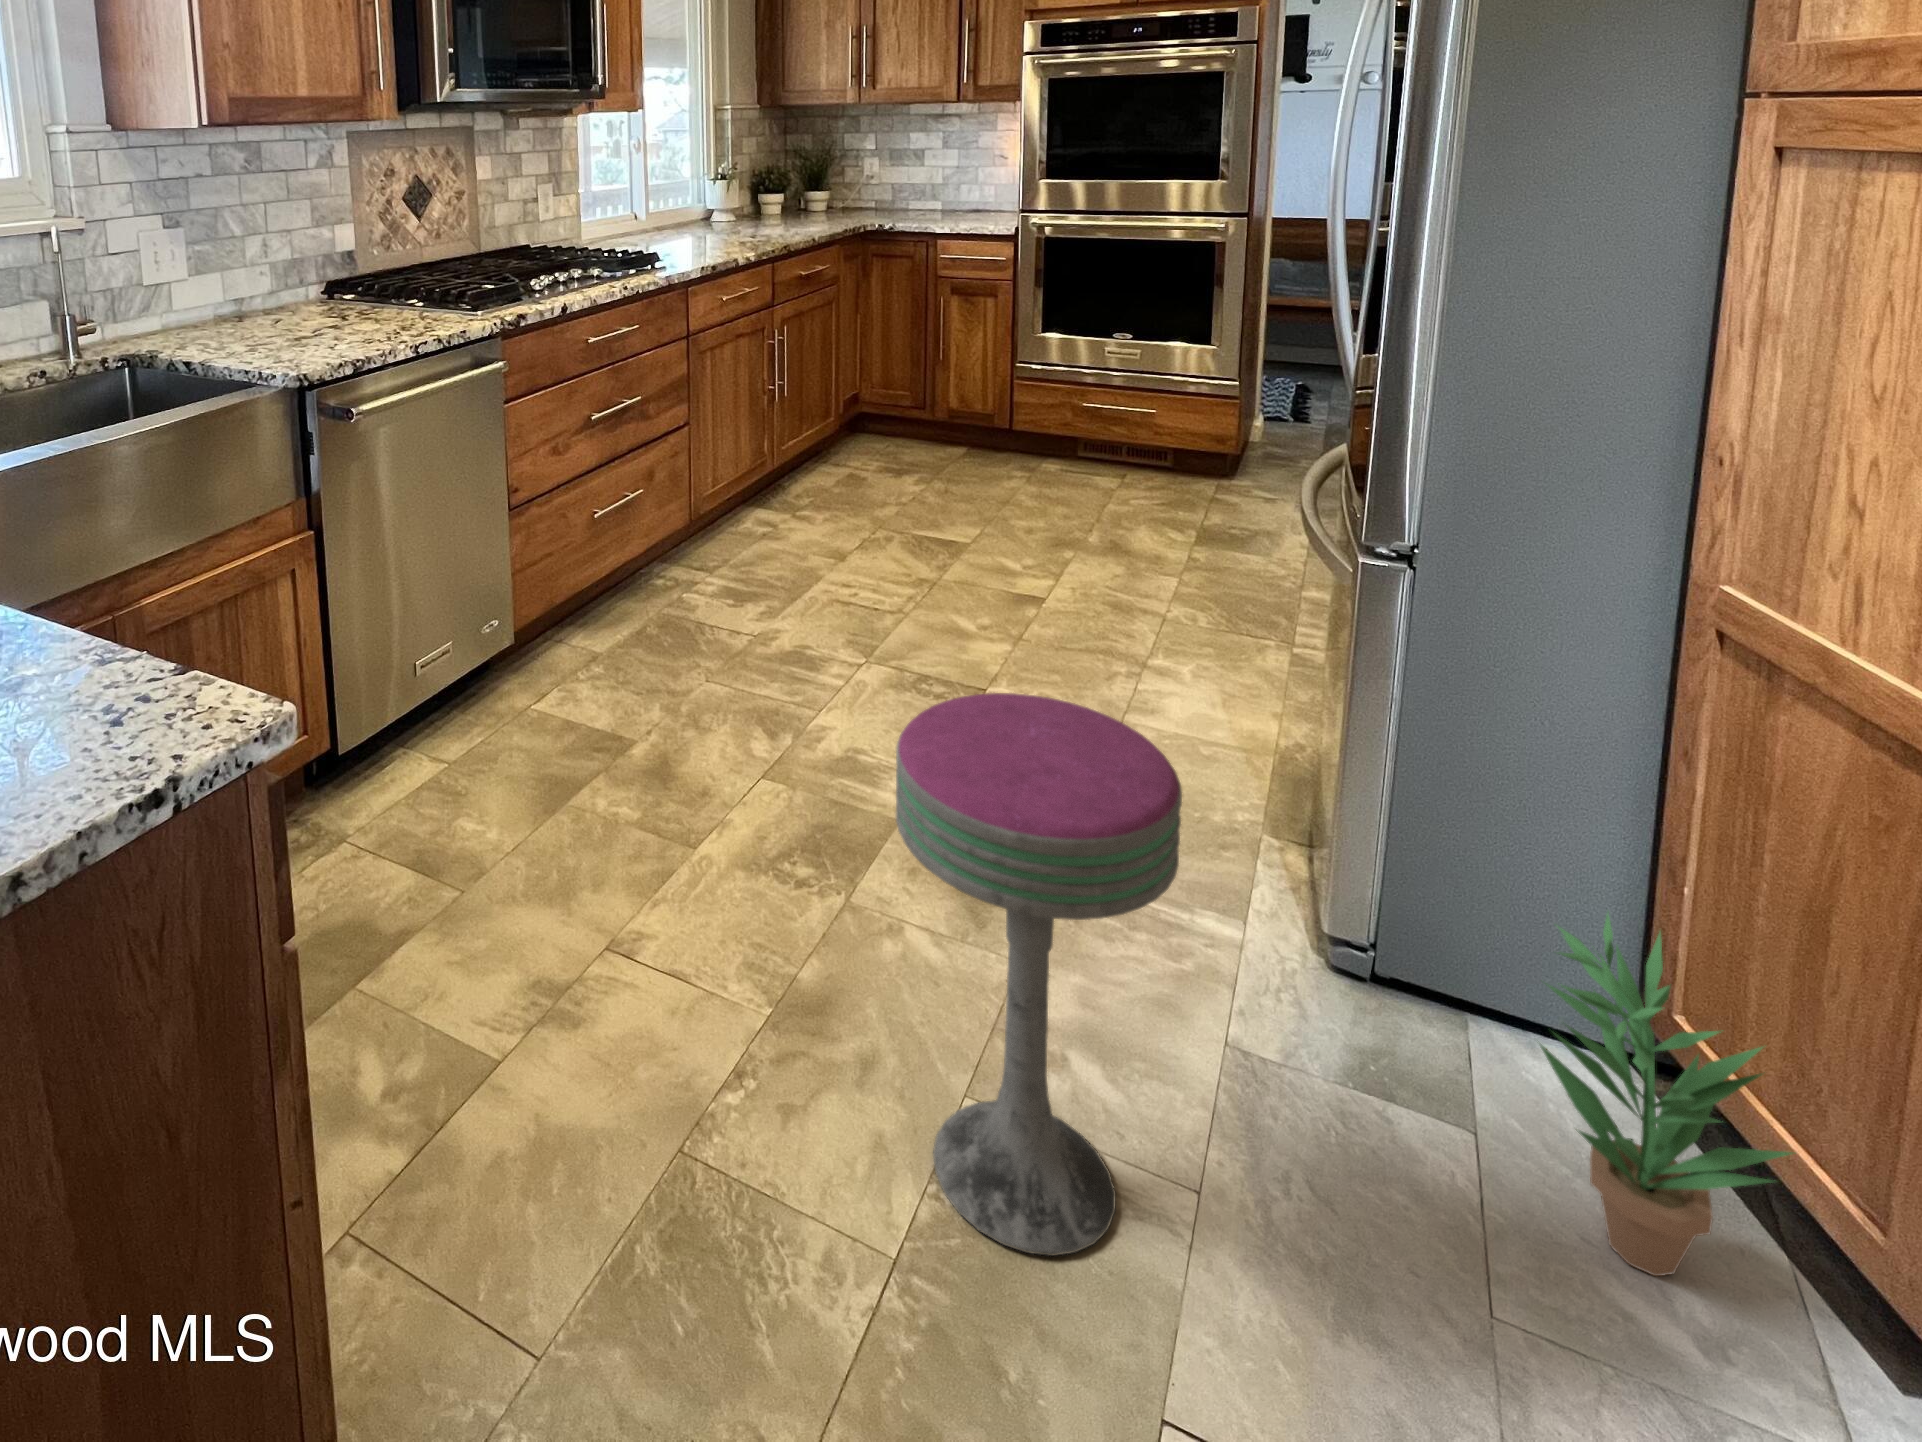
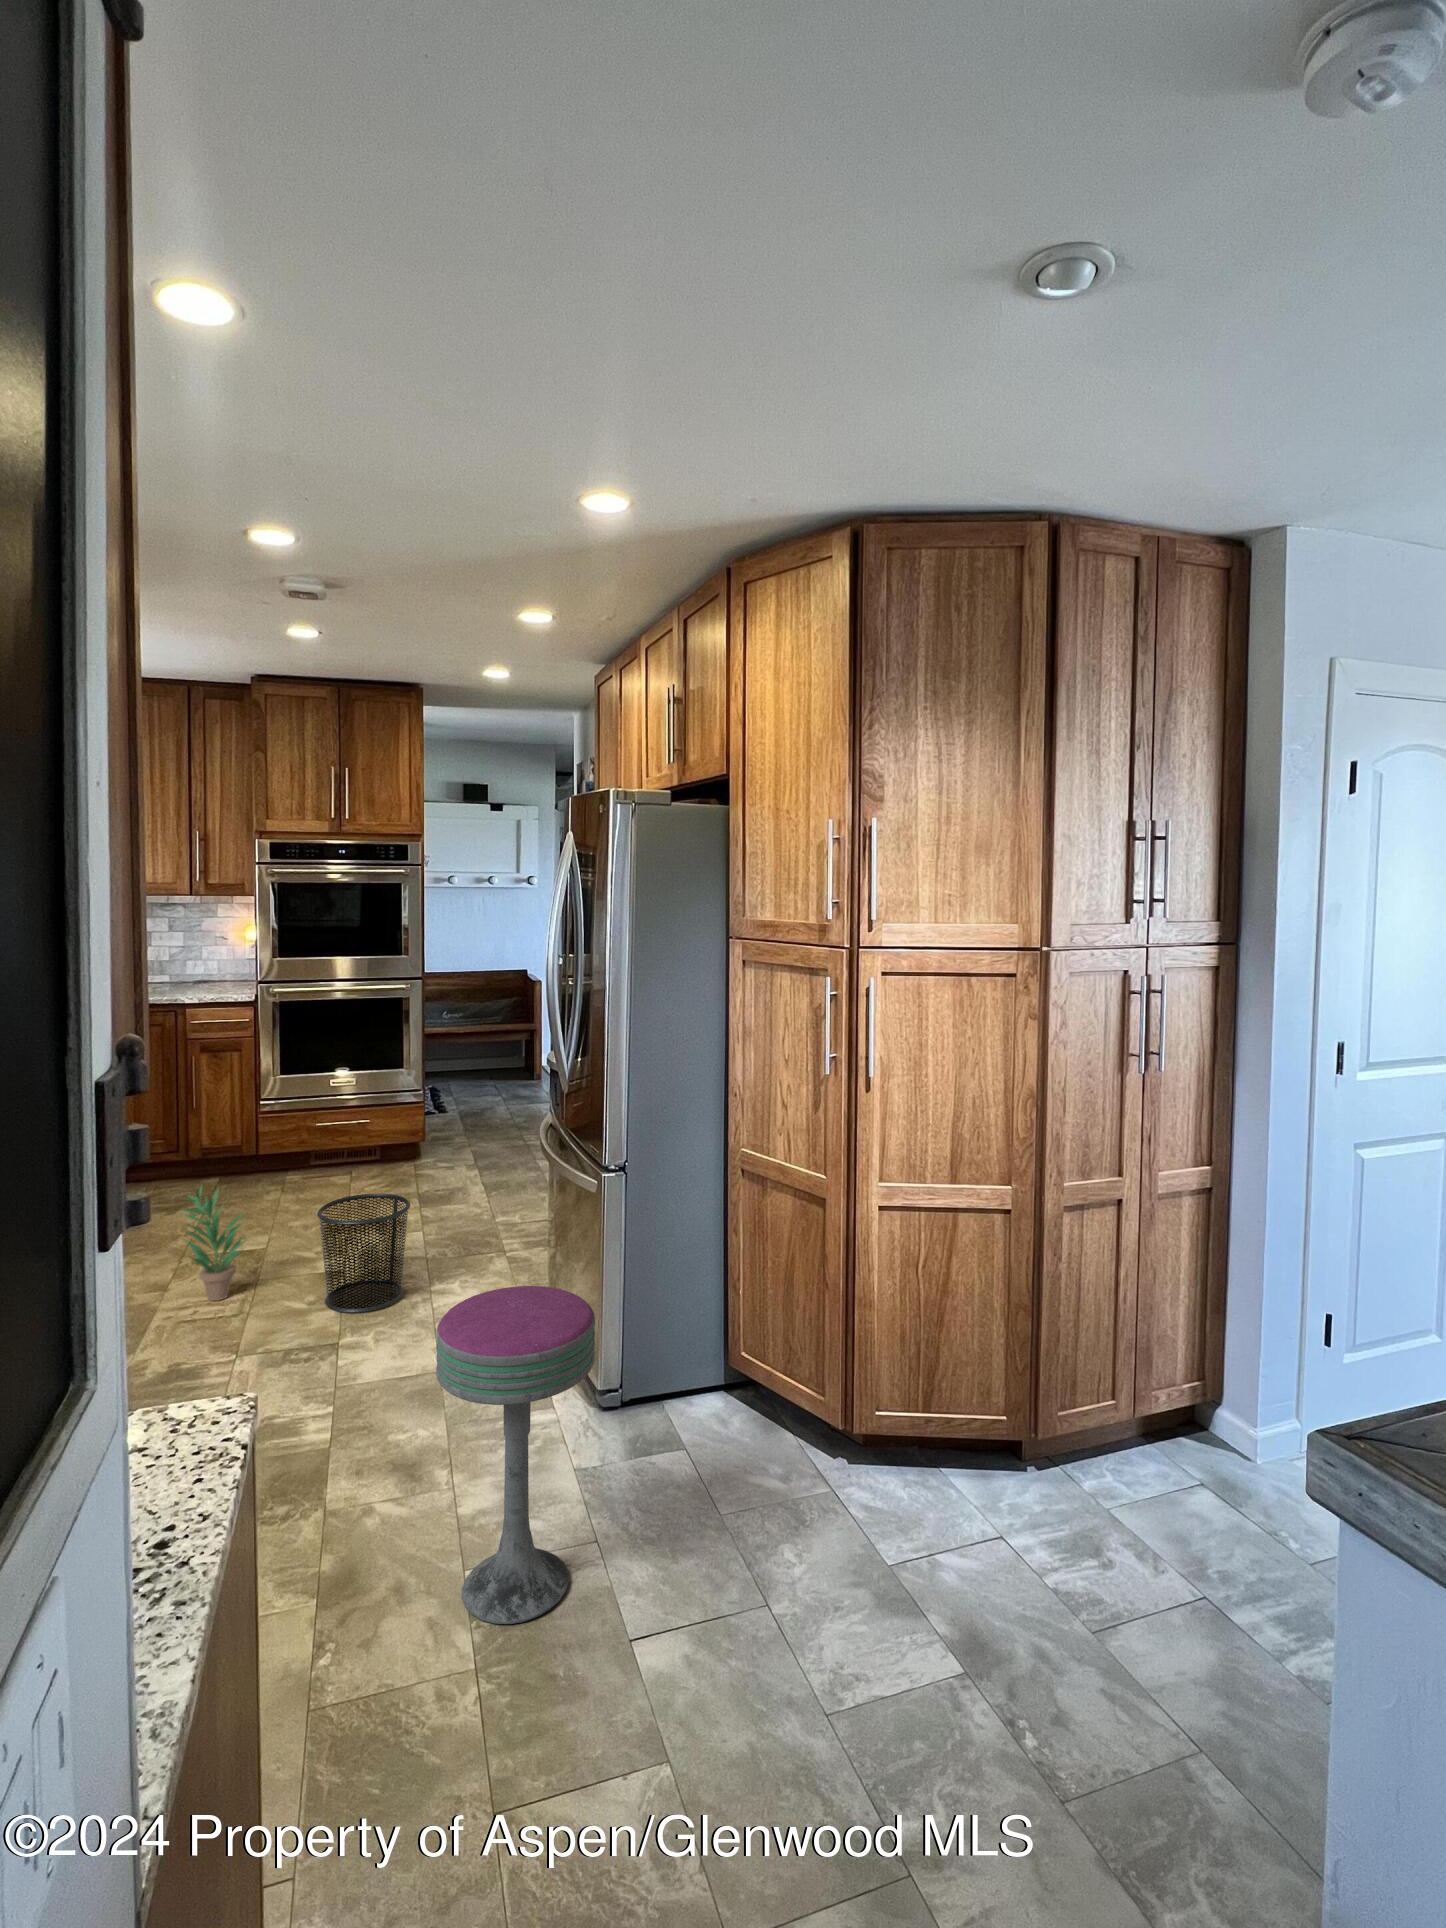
waste bin: none [991,501,1120,662] -> present [317,1194,410,1313]
potted plant: present [1540,914,1796,1276] -> present [183,1188,246,1301]

